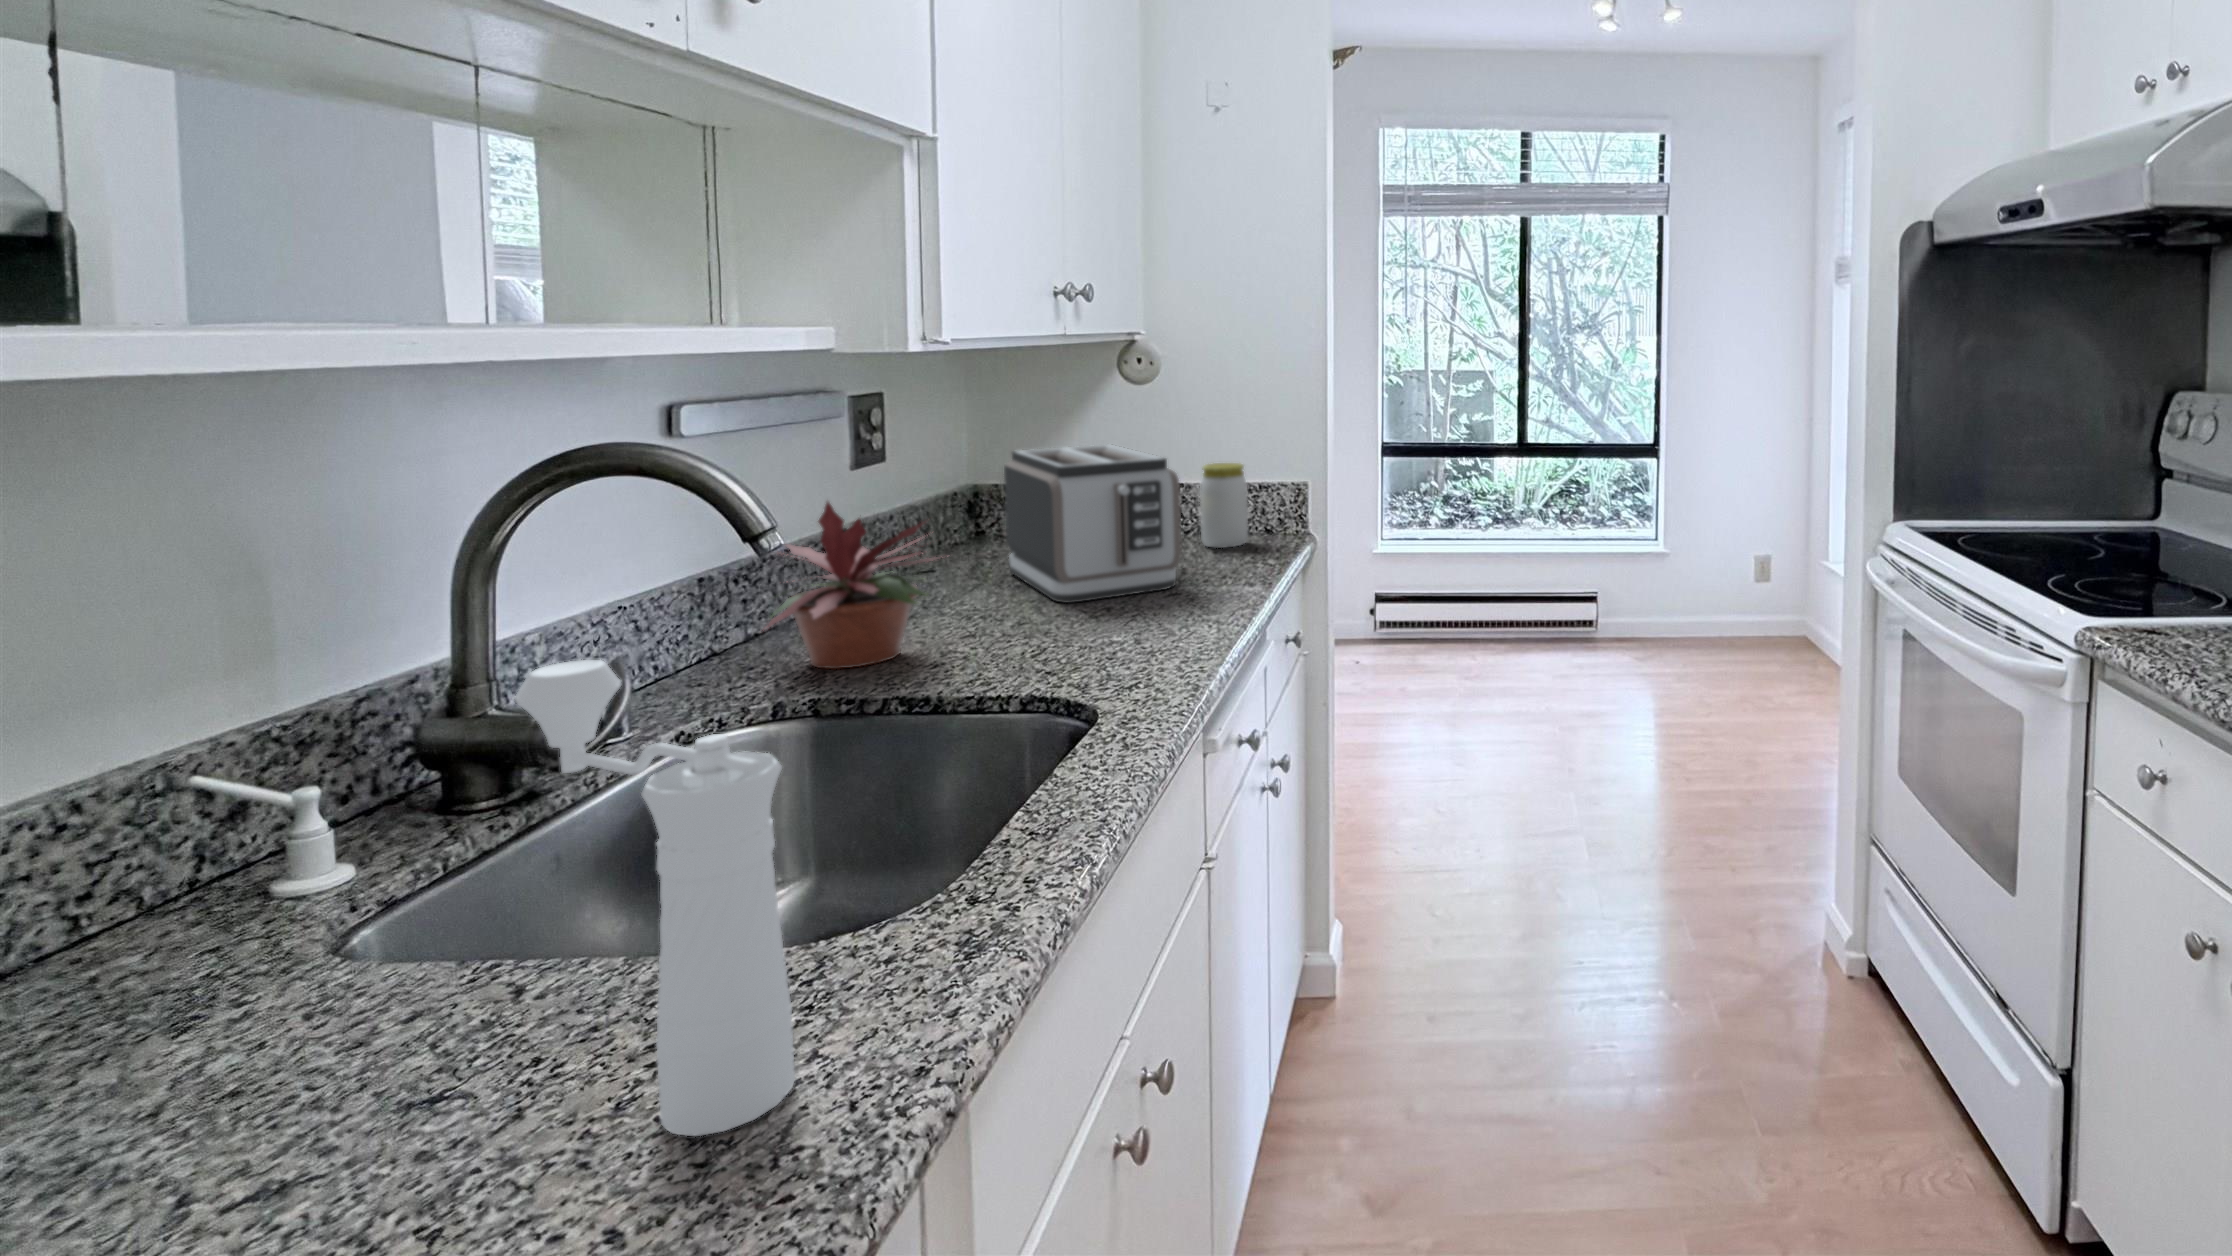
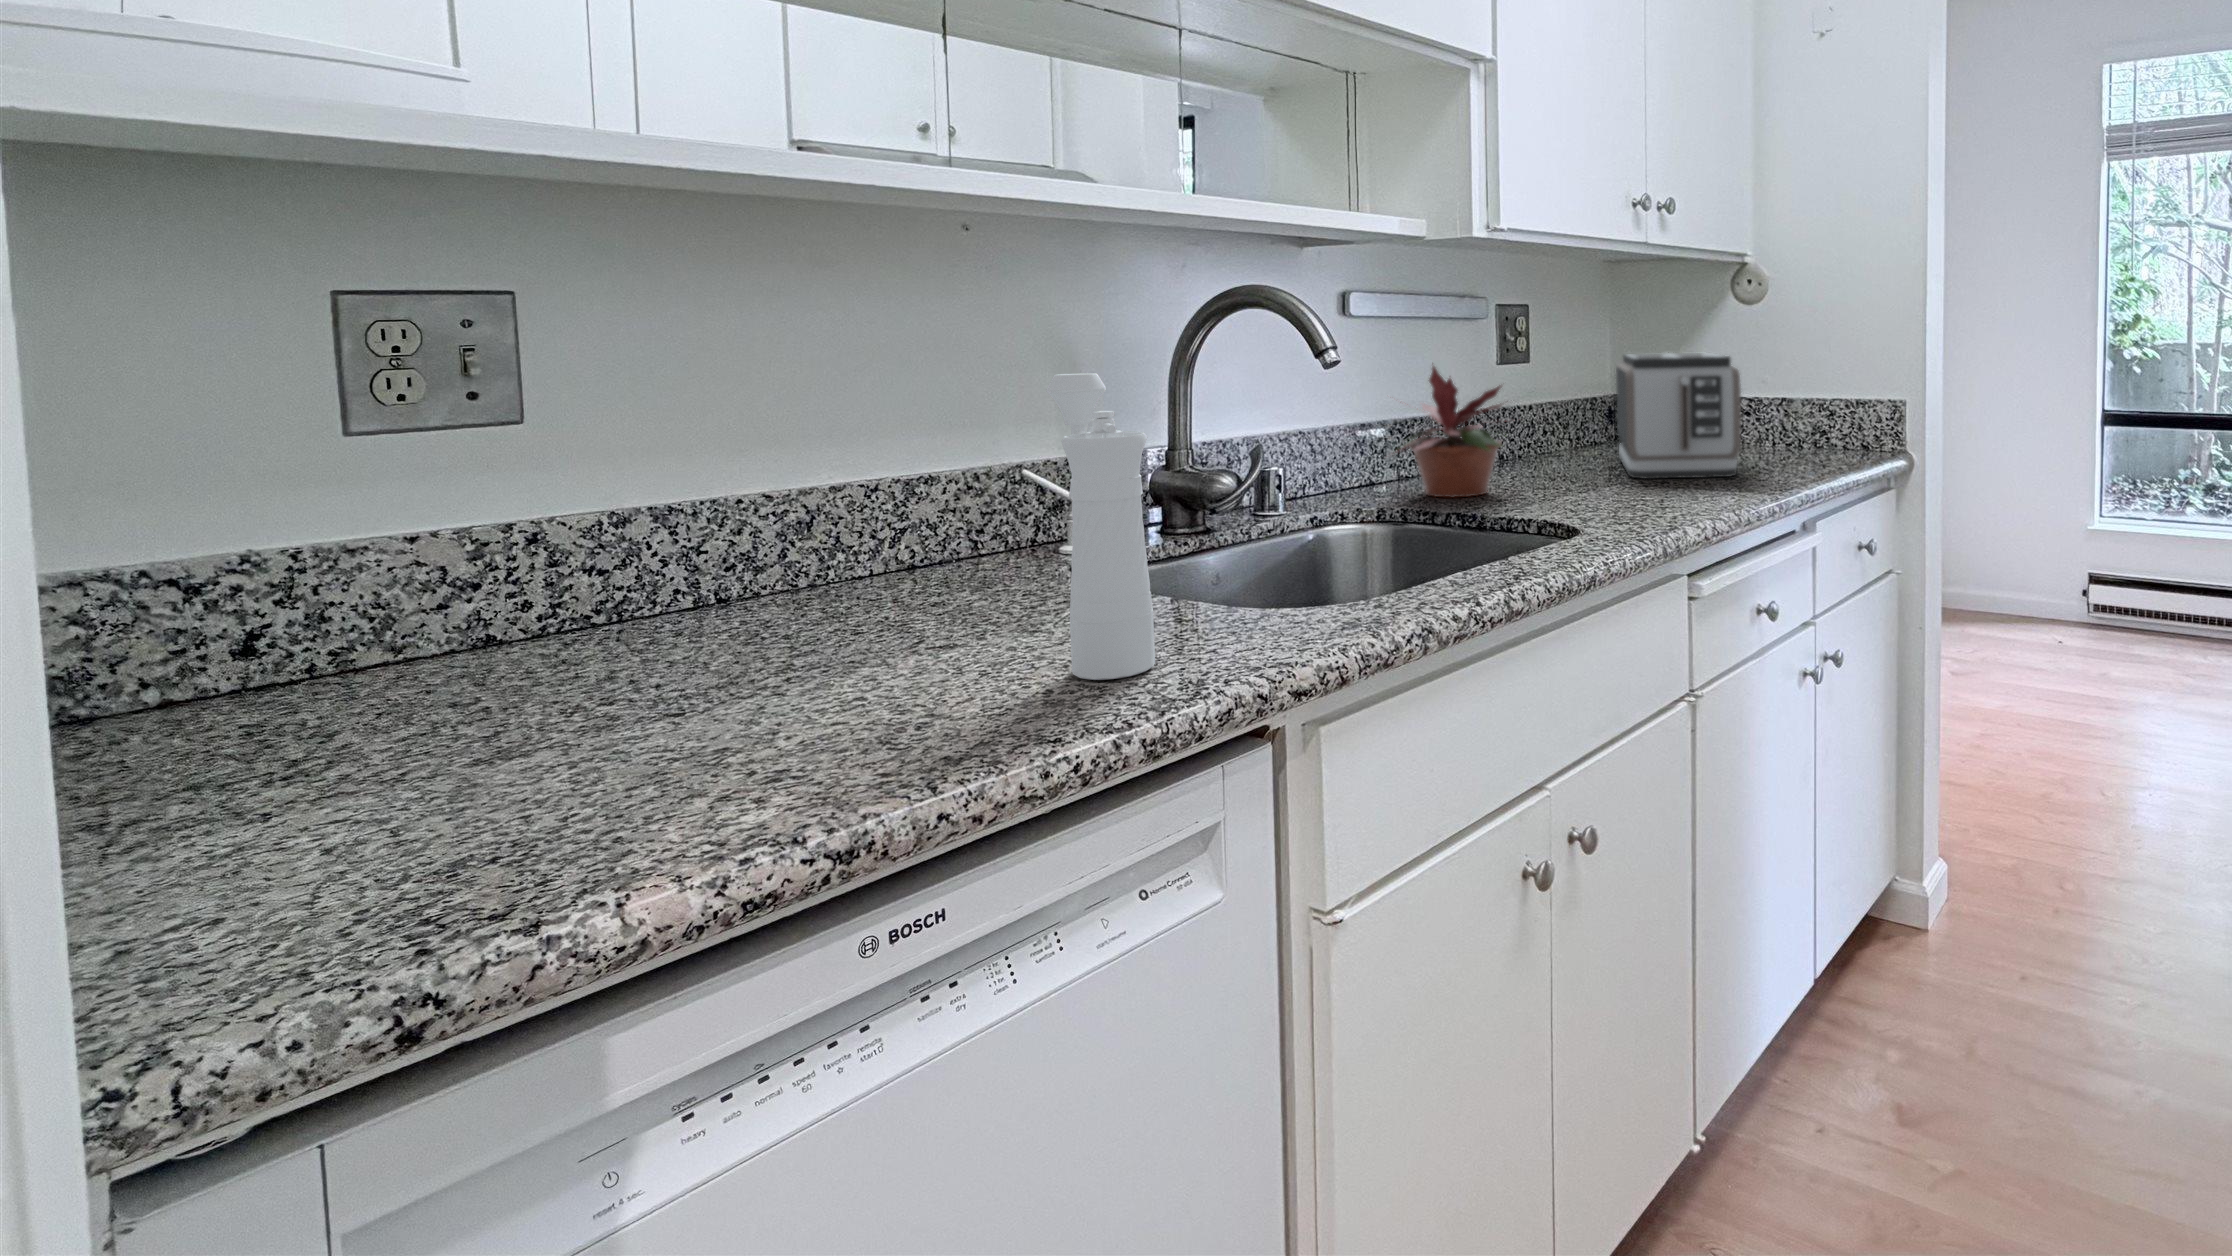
jar: present [1200,463,1248,548] -> none [1793,377,1839,456]

